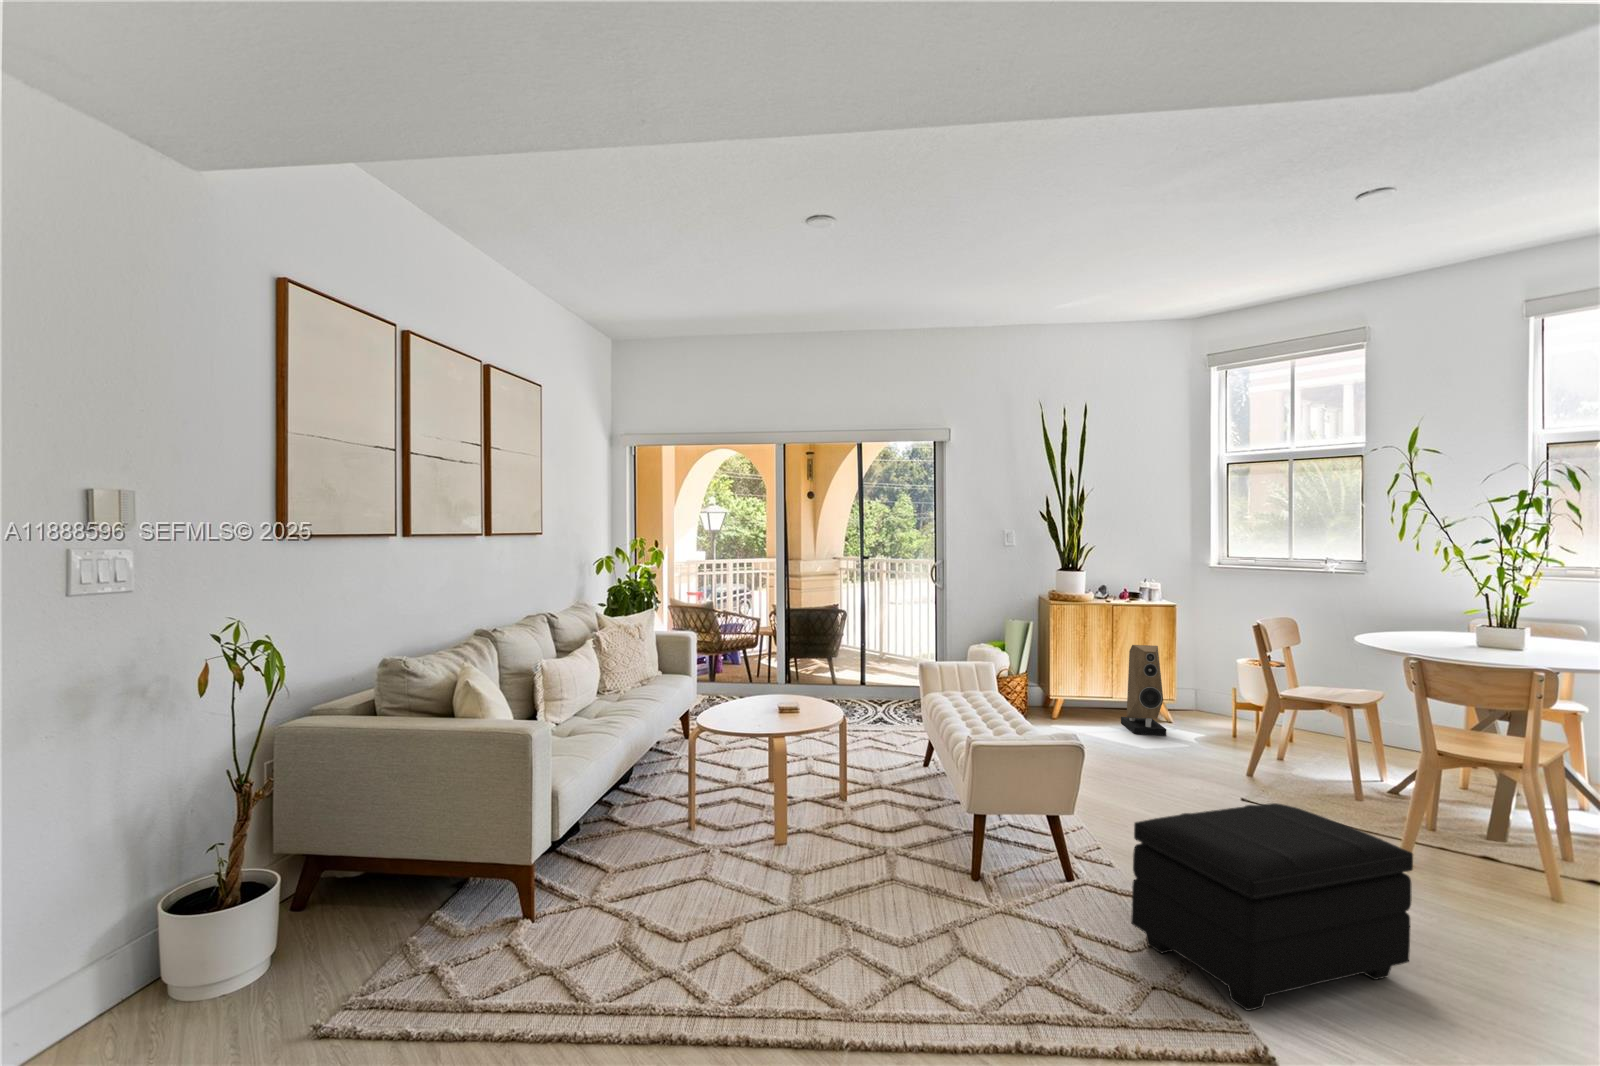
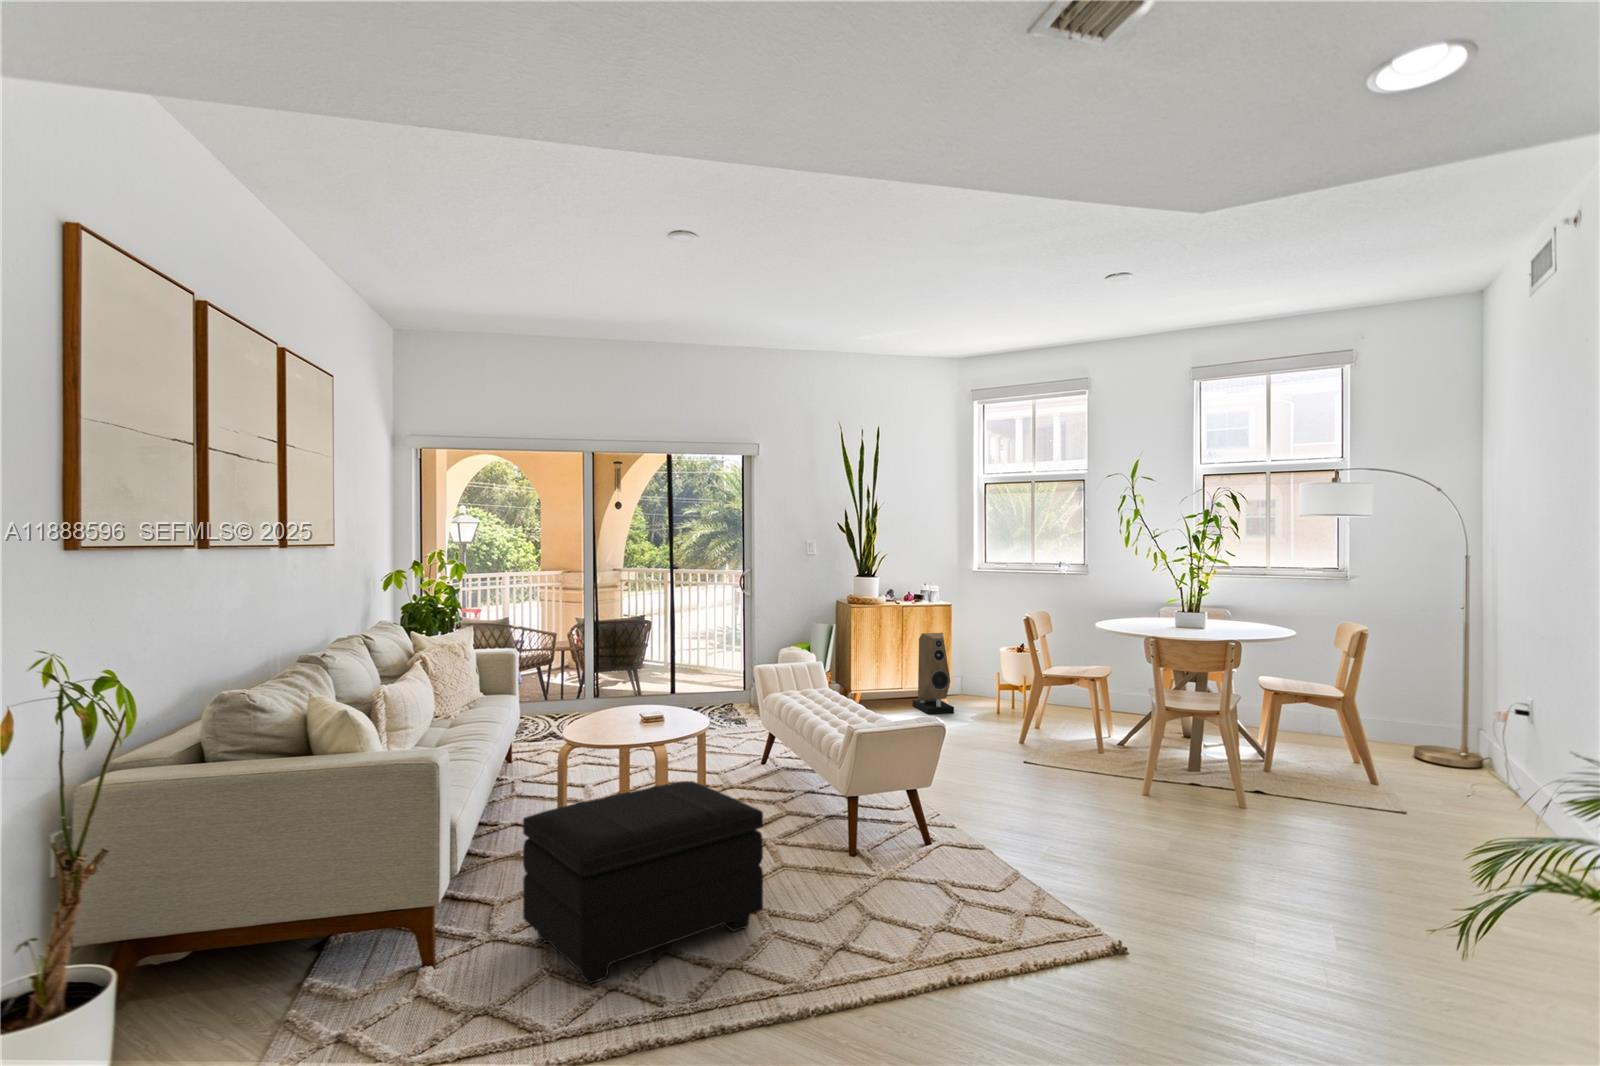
footstool: present [1131,803,1413,1011] -> present [523,781,763,984]

